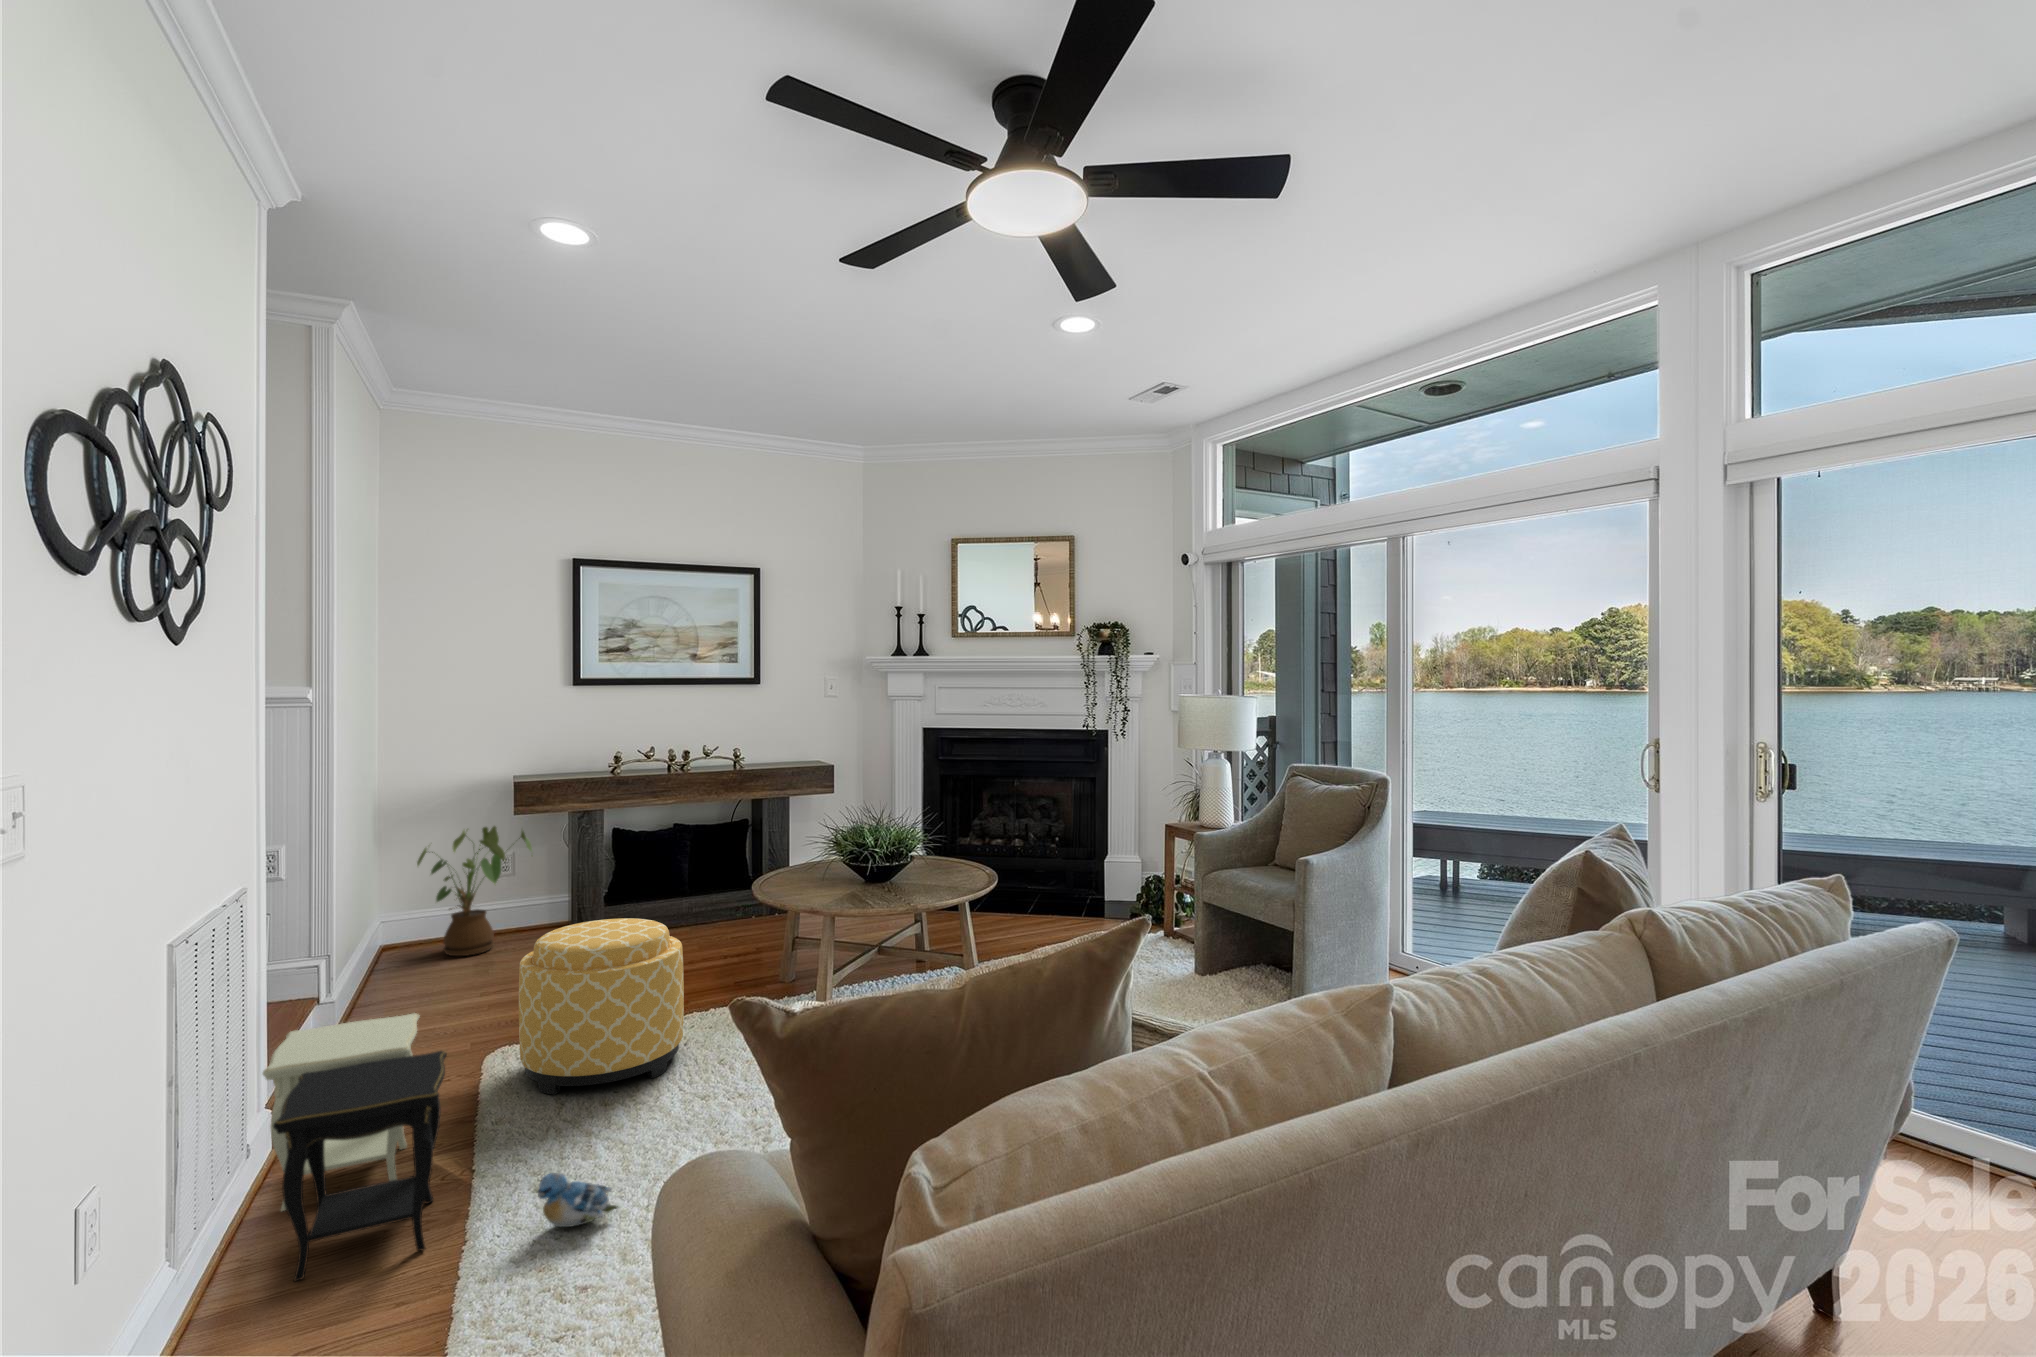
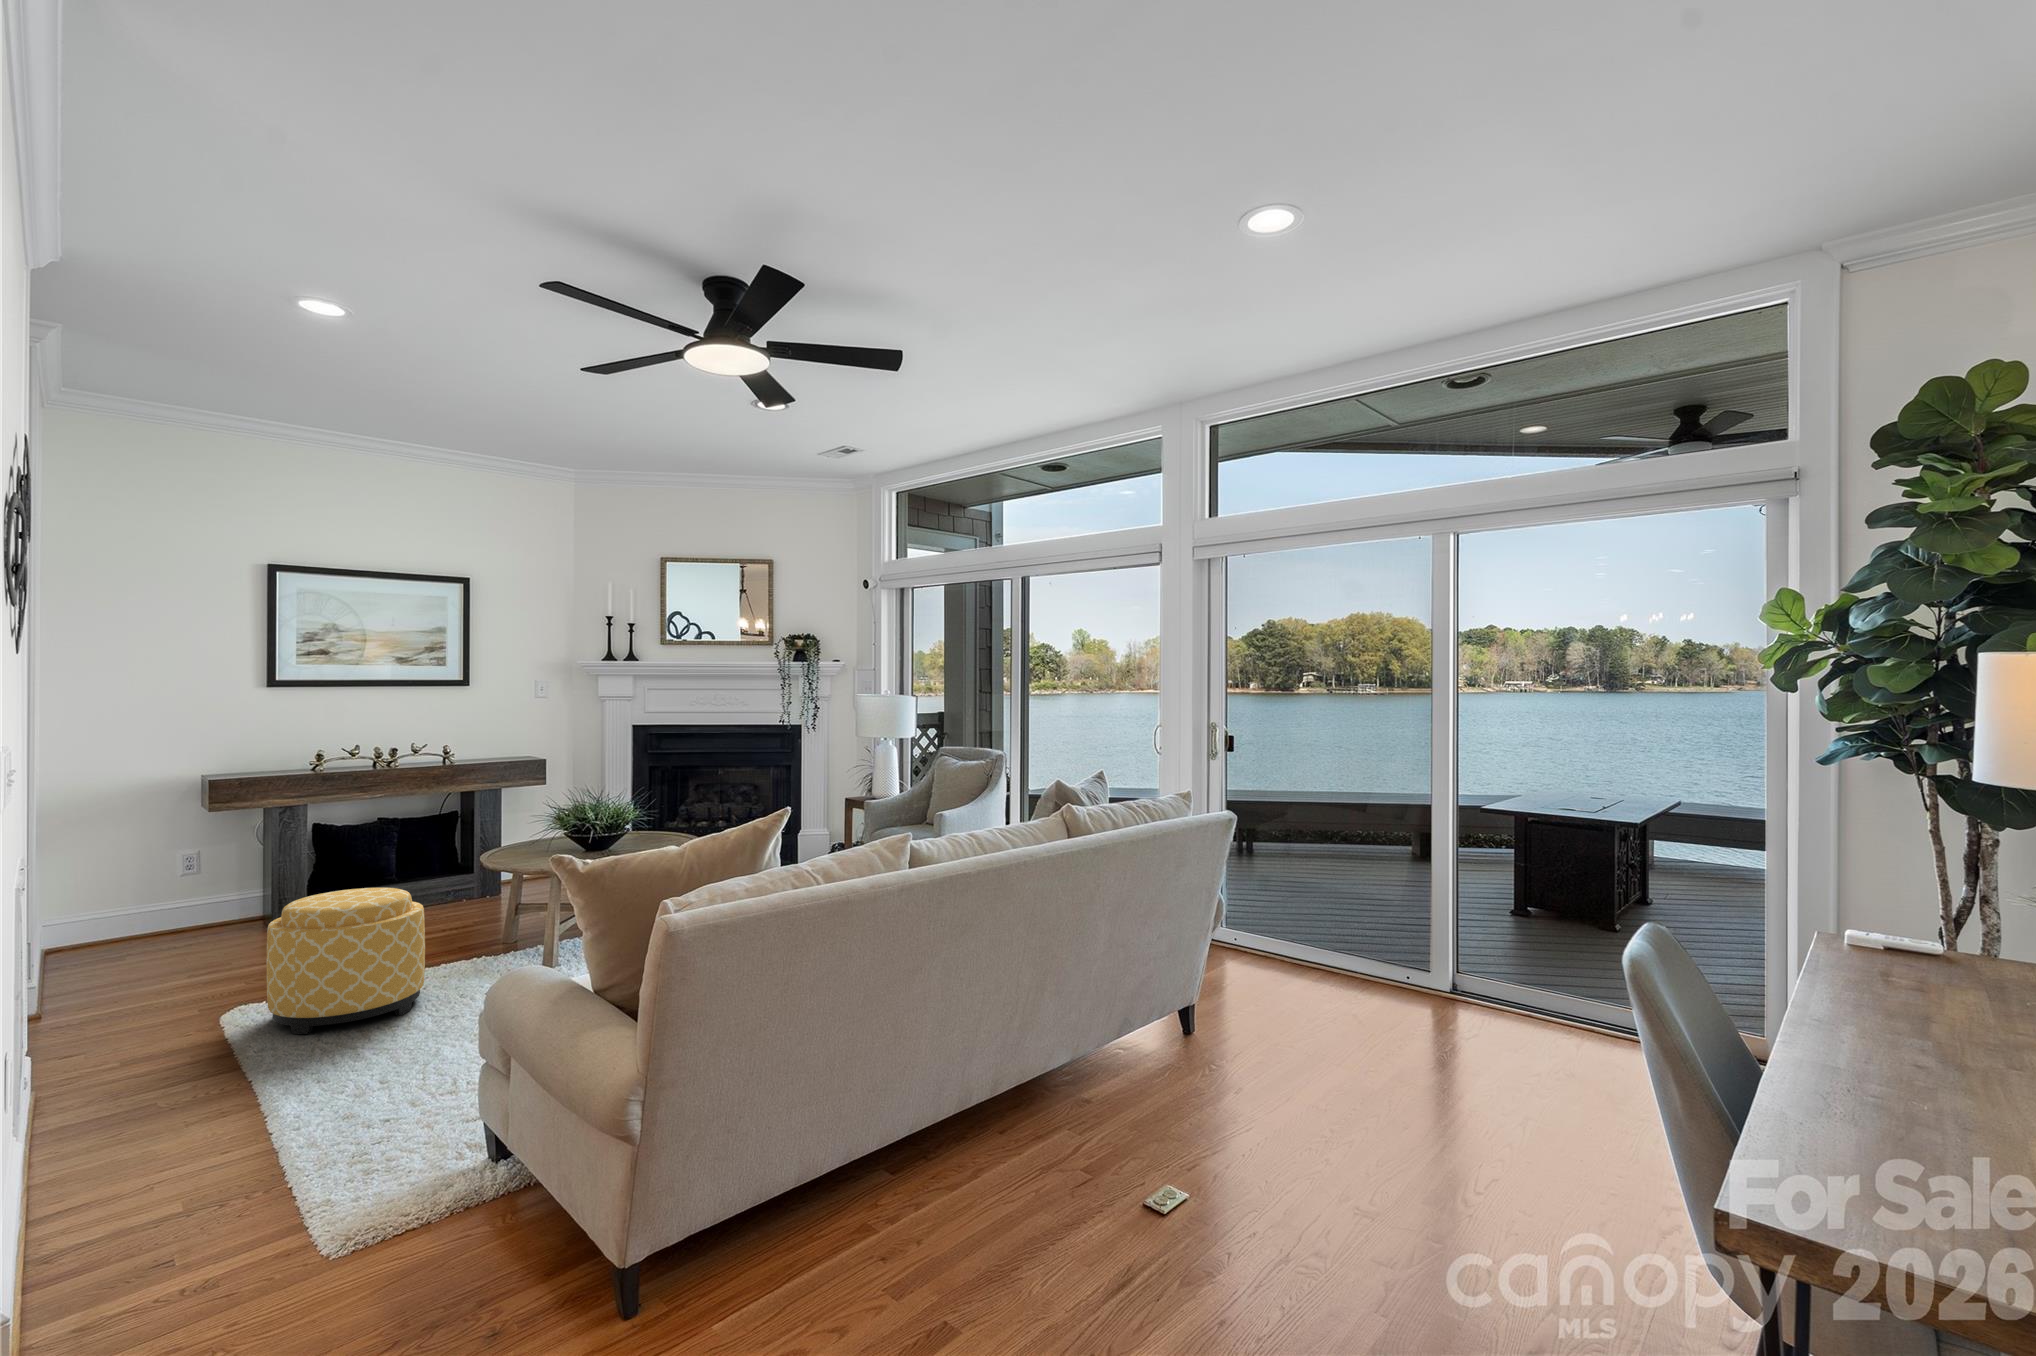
house plant: present [417,826,532,956] -> none [99,822,230,949]
side table: present [263,1013,447,1281] -> none [50,969,241,1167]
plush toy: present [536,1173,617,1227] -> none [327,1066,398,1107]

